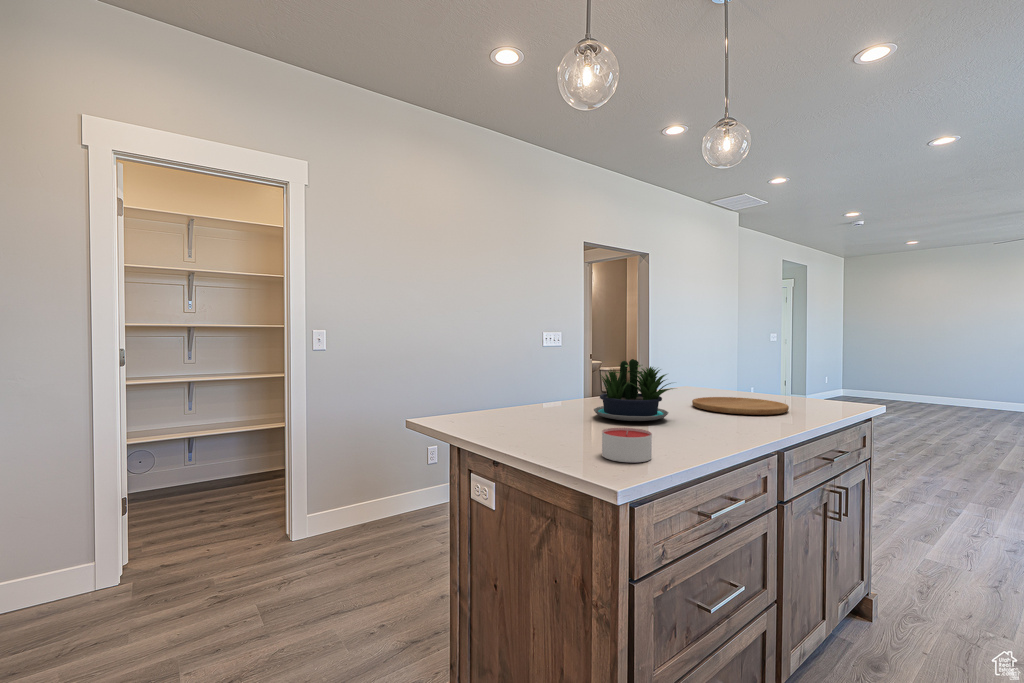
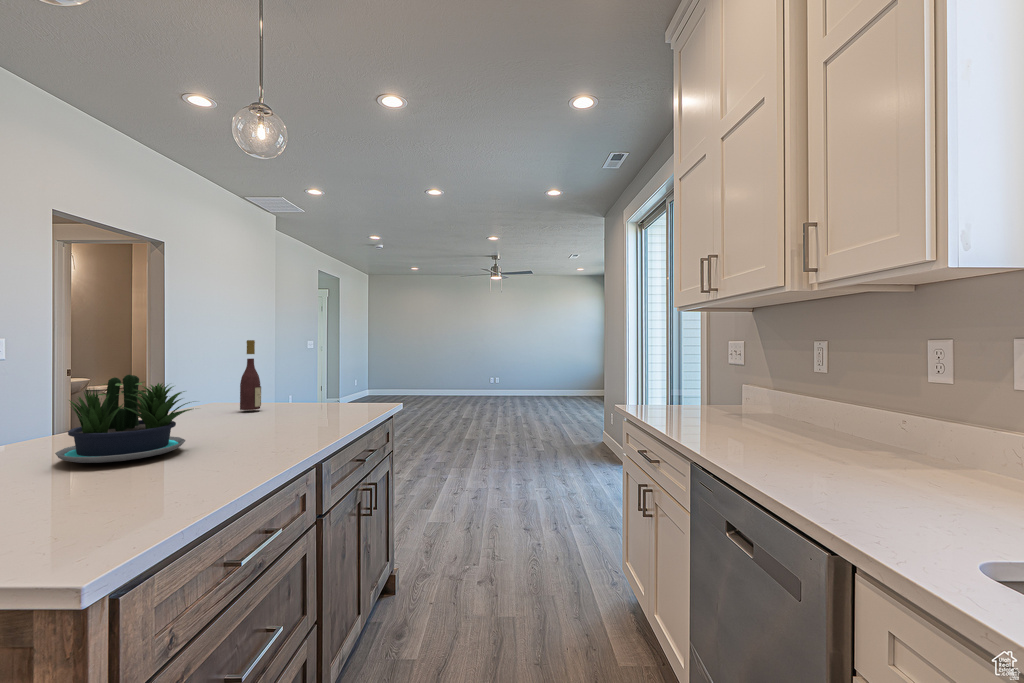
wine bottle: none [707,333,726,398] -> present [240,340,261,410]
cutting board: present [692,397,789,415] -> none [220,409,326,430]
candle: present [602,428,652,462] -> none [59,475,153,534]

